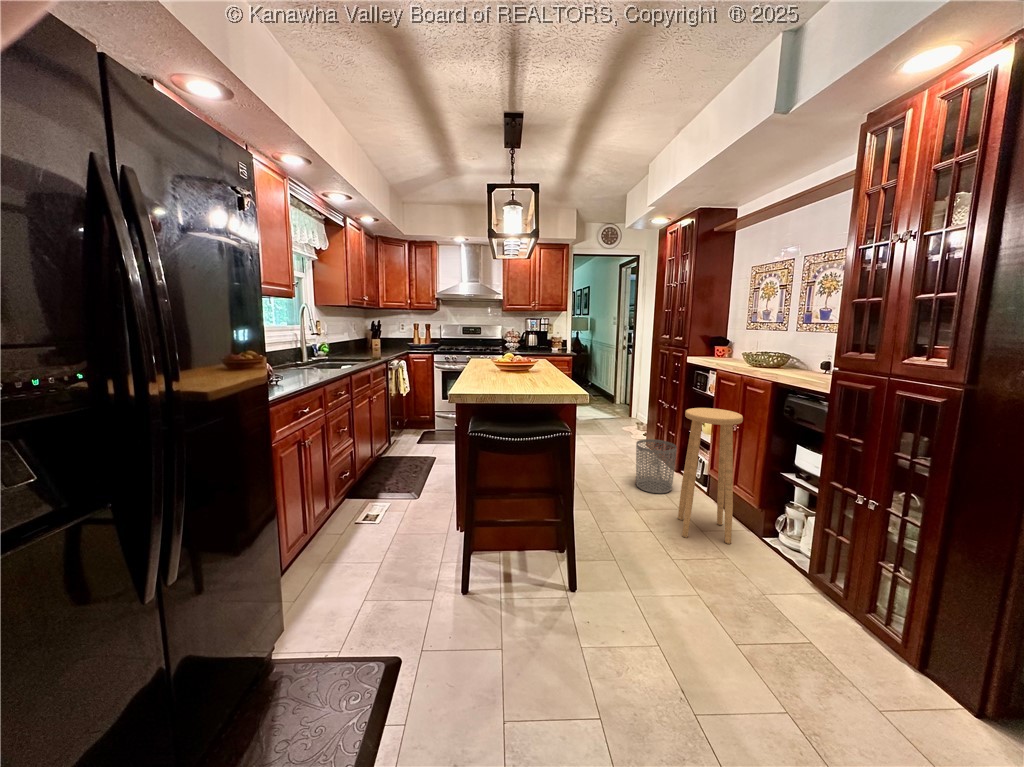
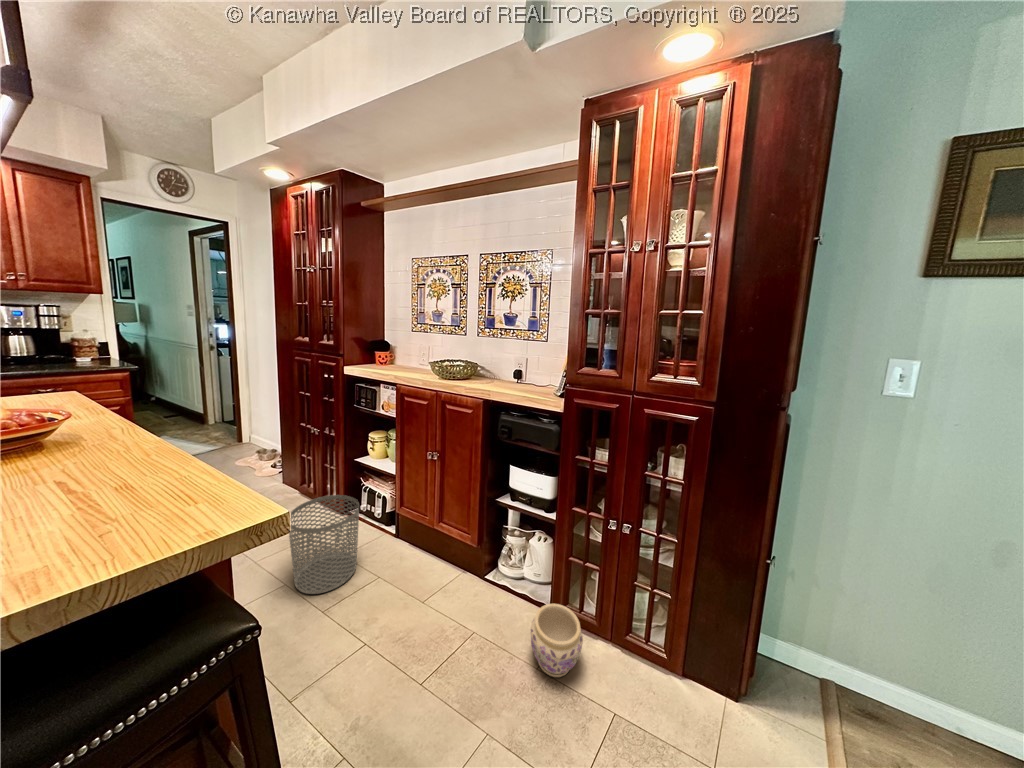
stool: present [678,408,743,544] -> none [394,447,484,675]
planter: none [754,537,802,585] -> present [531,603,583,678]

